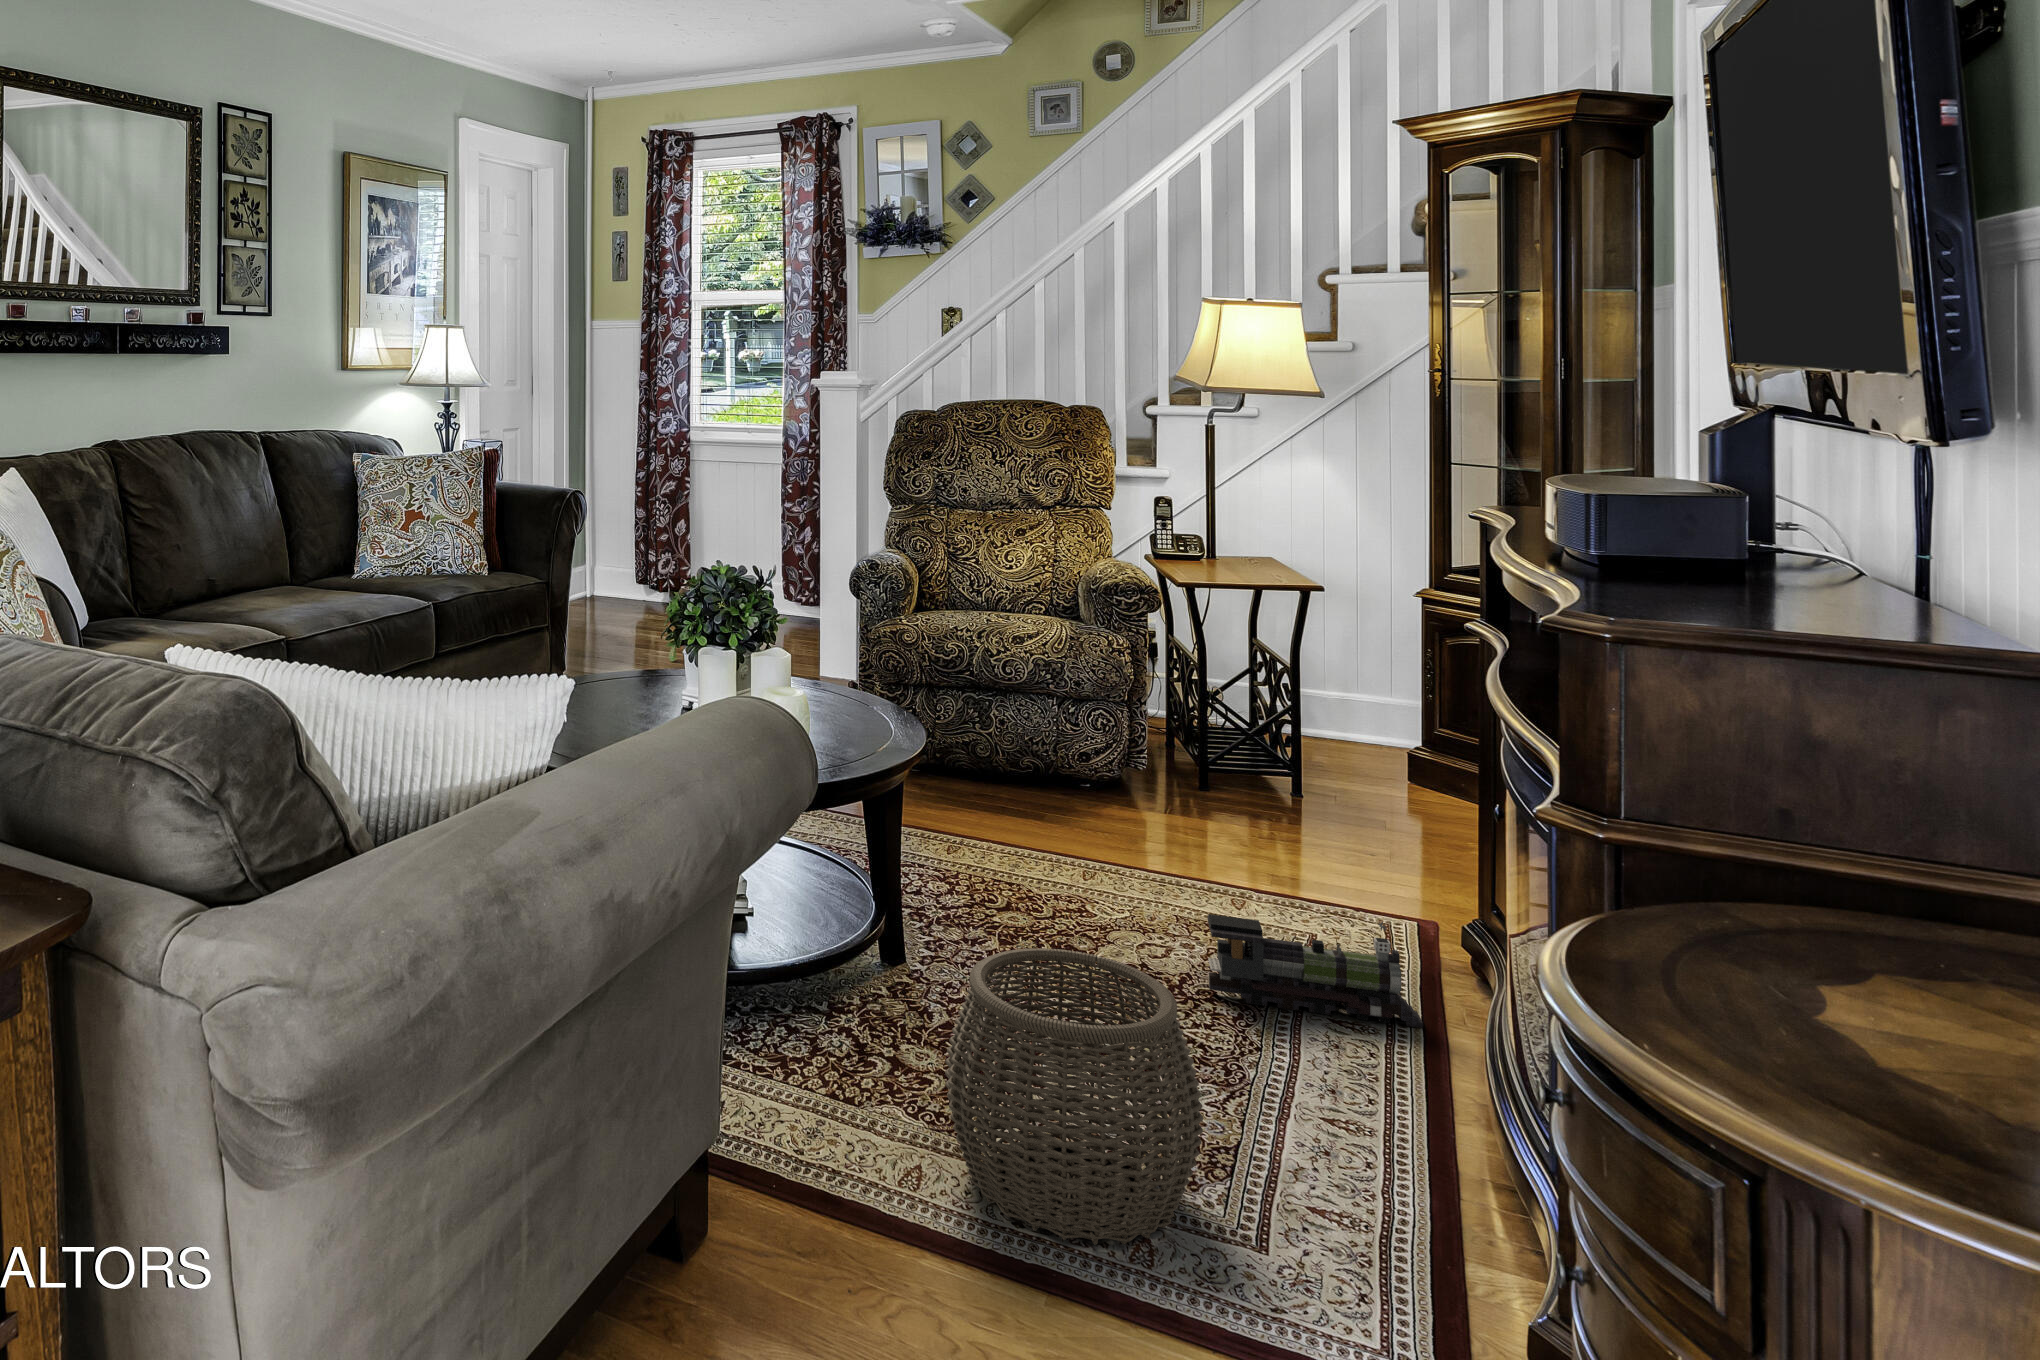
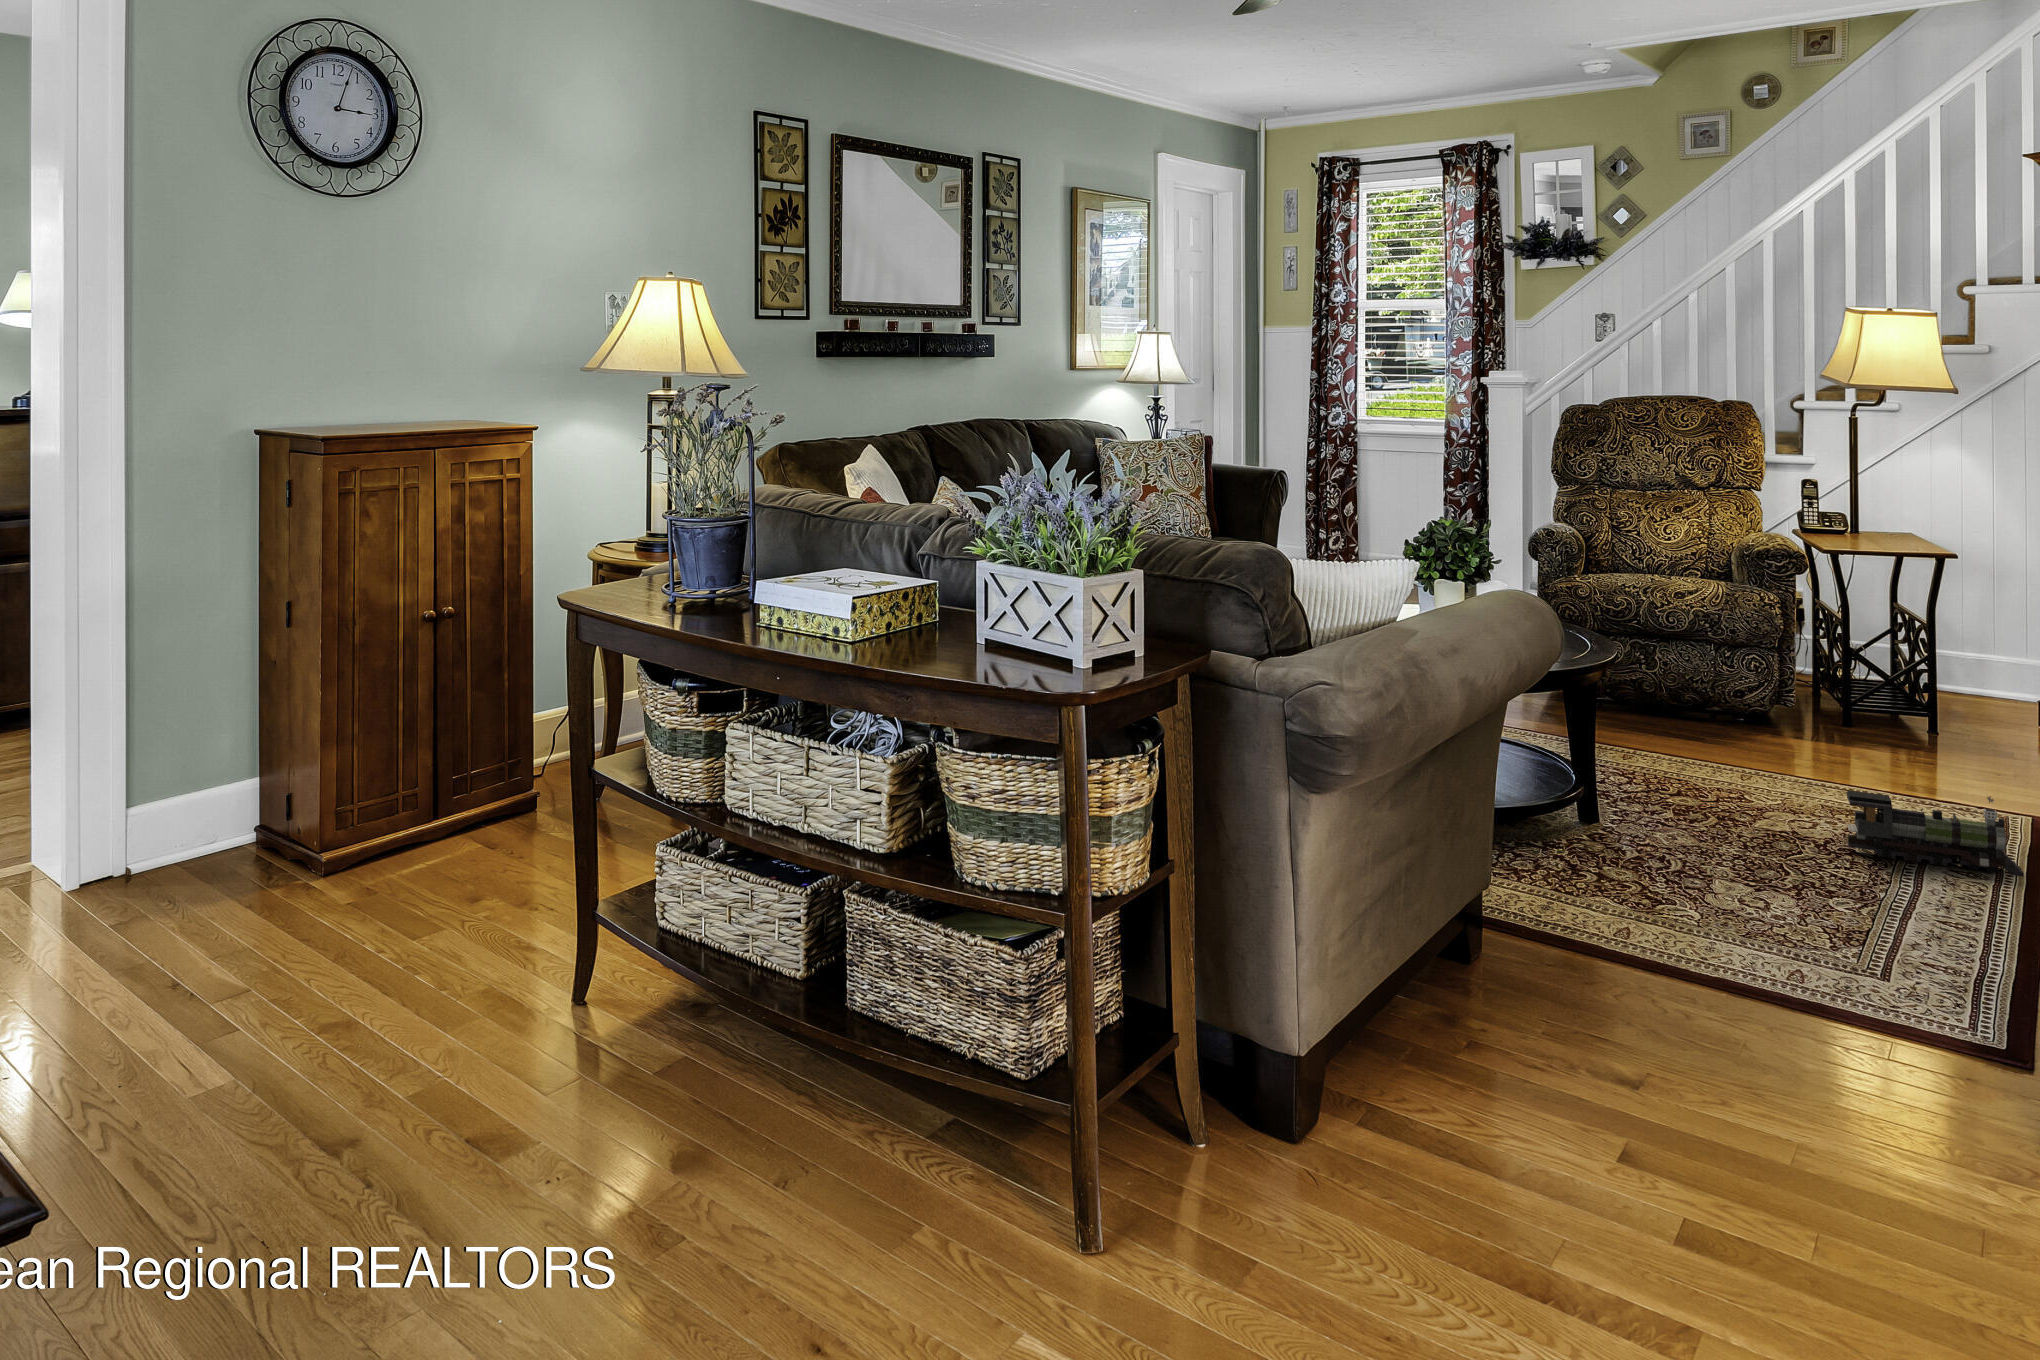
woven basket: present [945,948,1203,1245] -> none [1648,785,1842,974]

